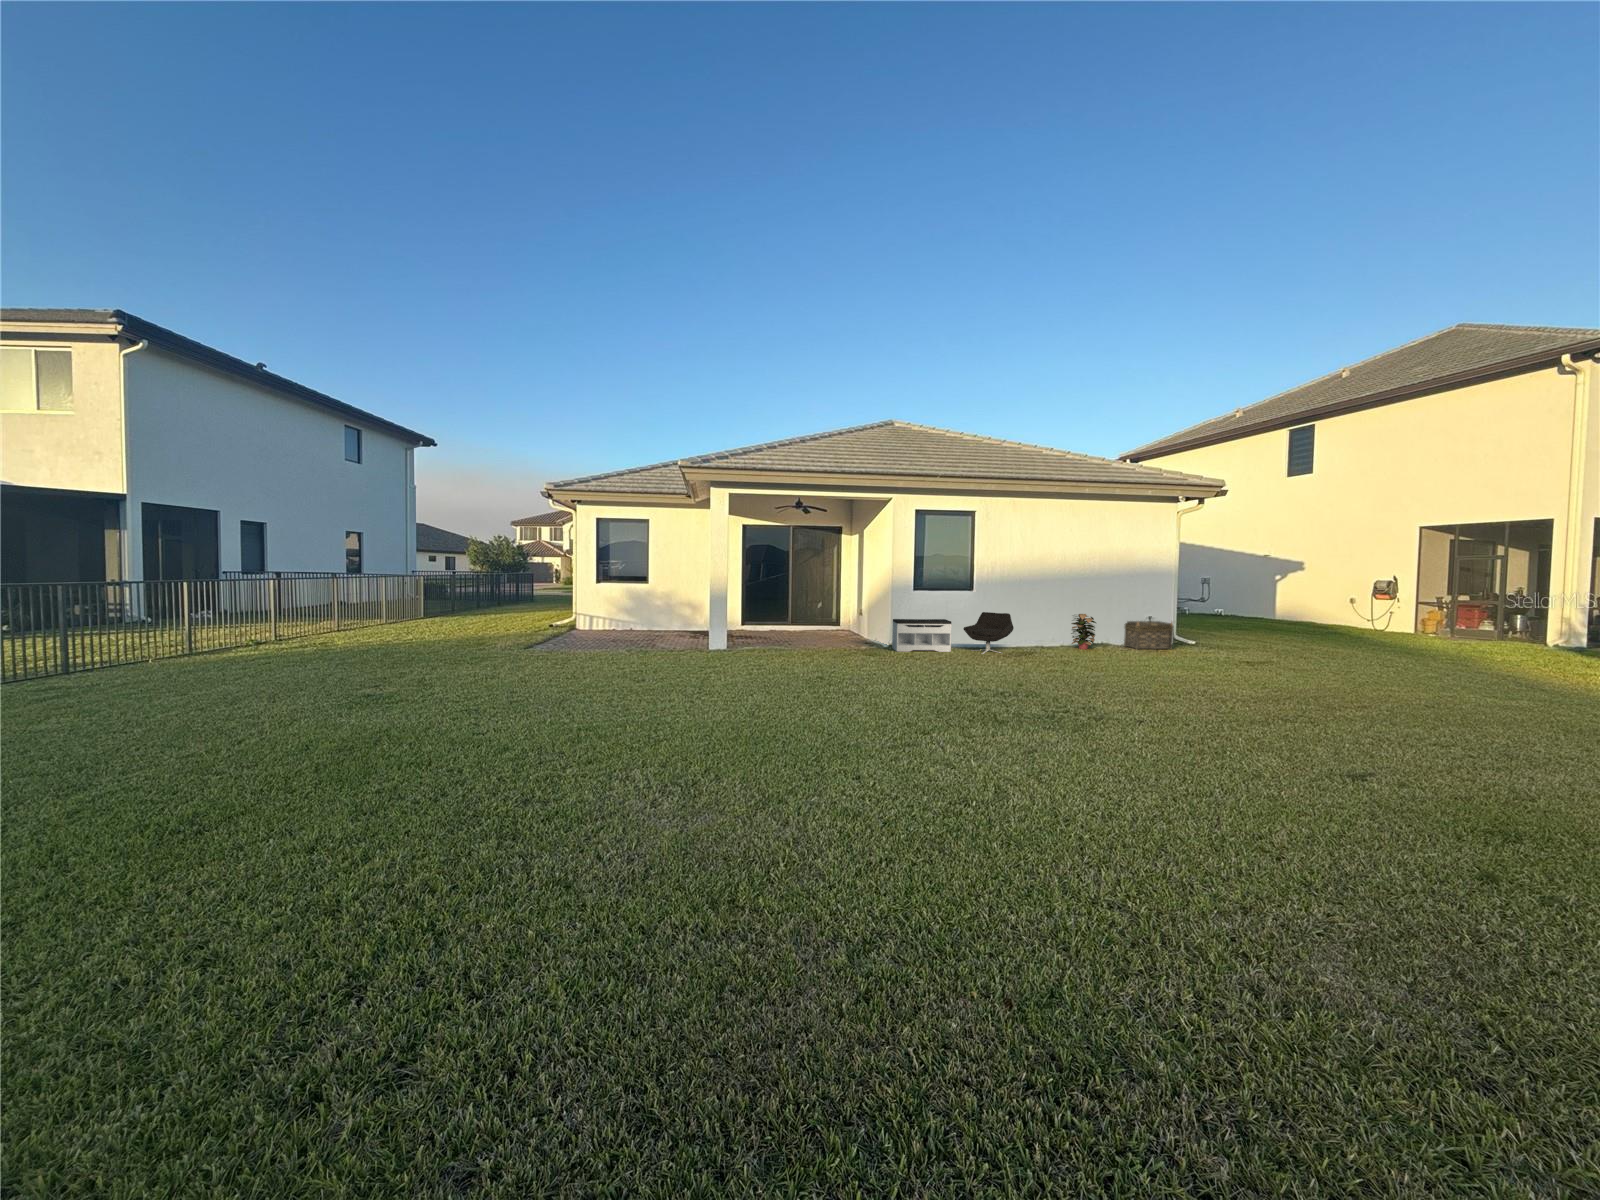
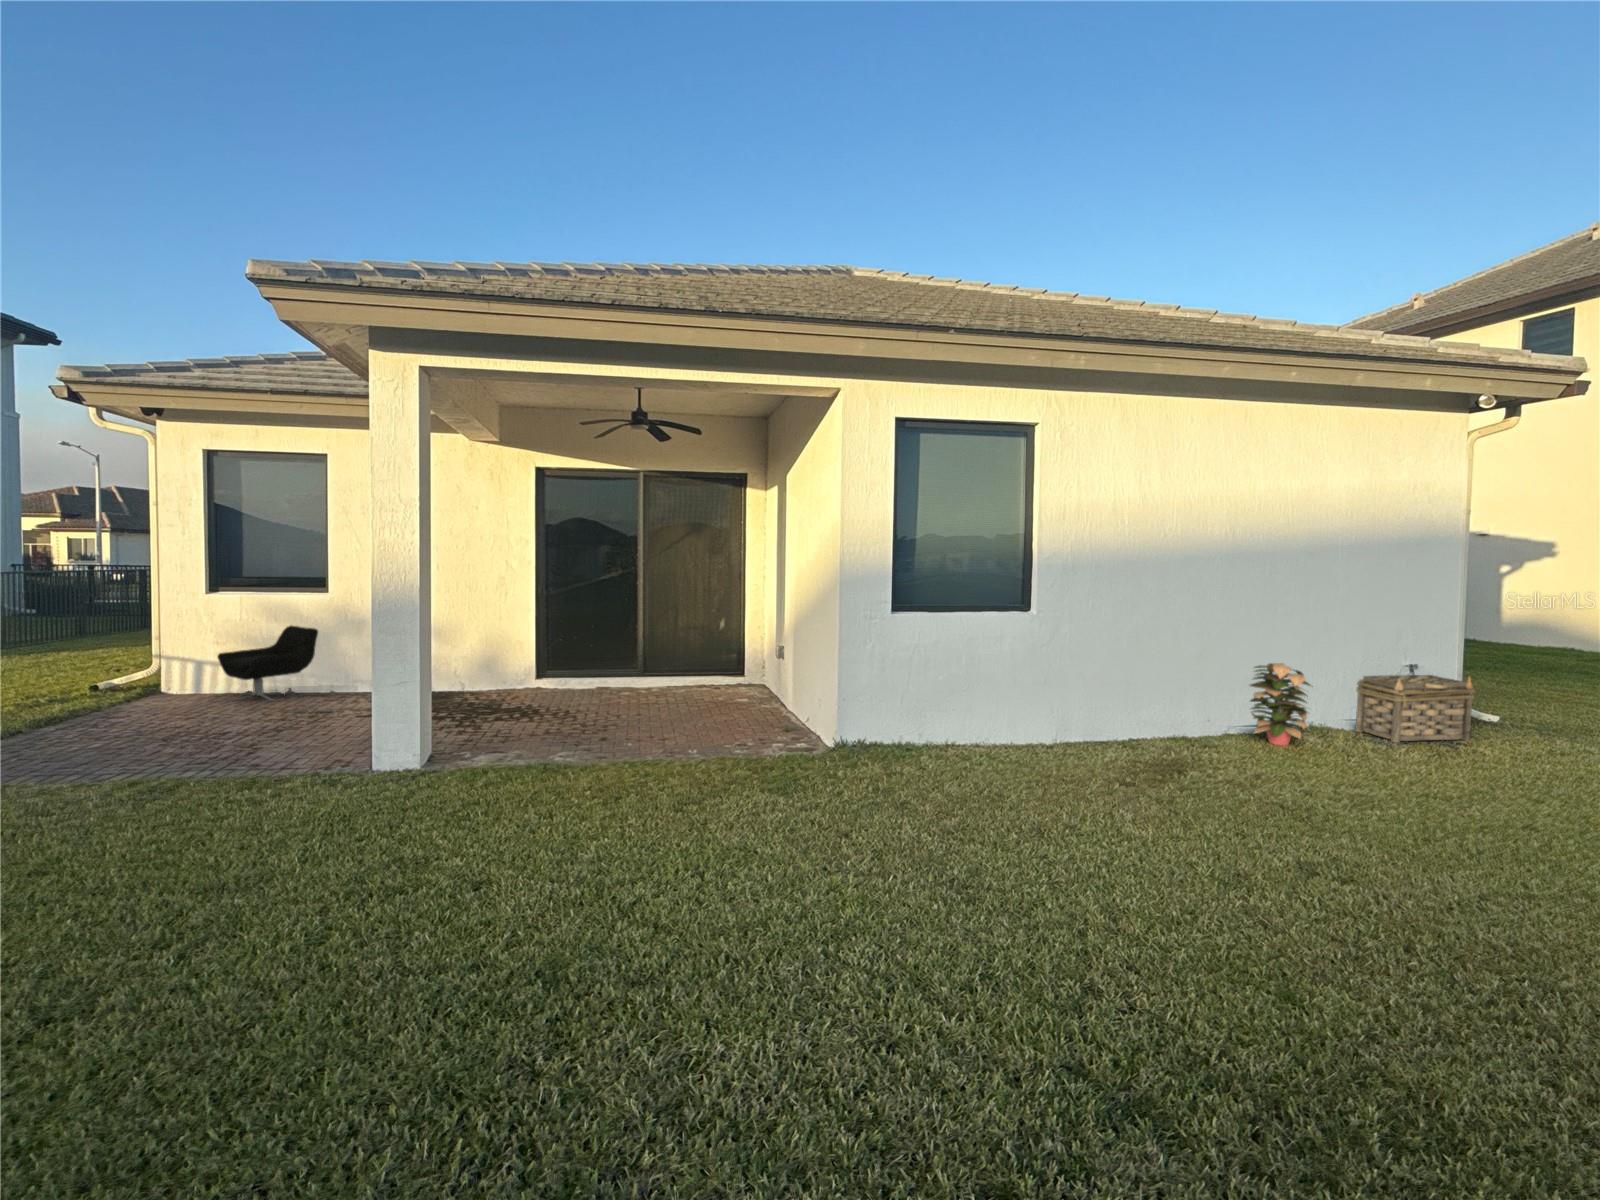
lounge chair: present [963,612,1014,654] -> present [218,626,318,701]
bench: present [892,619,952,652] -> none [843,683,987,770]

